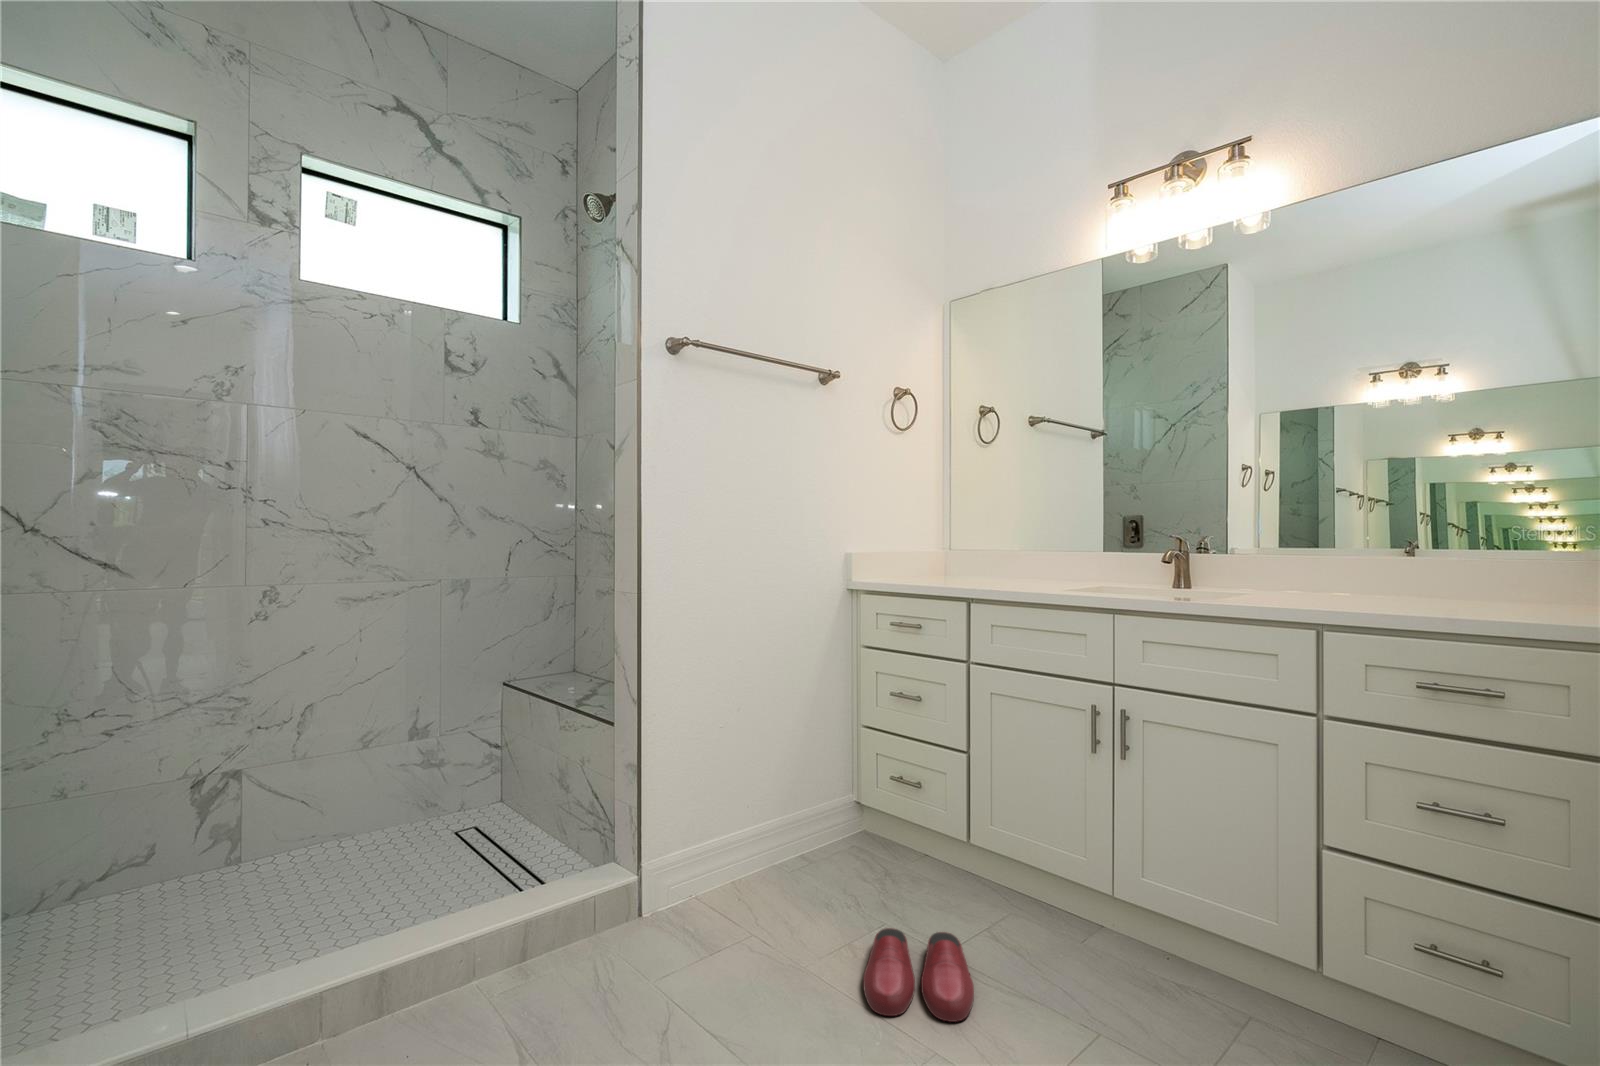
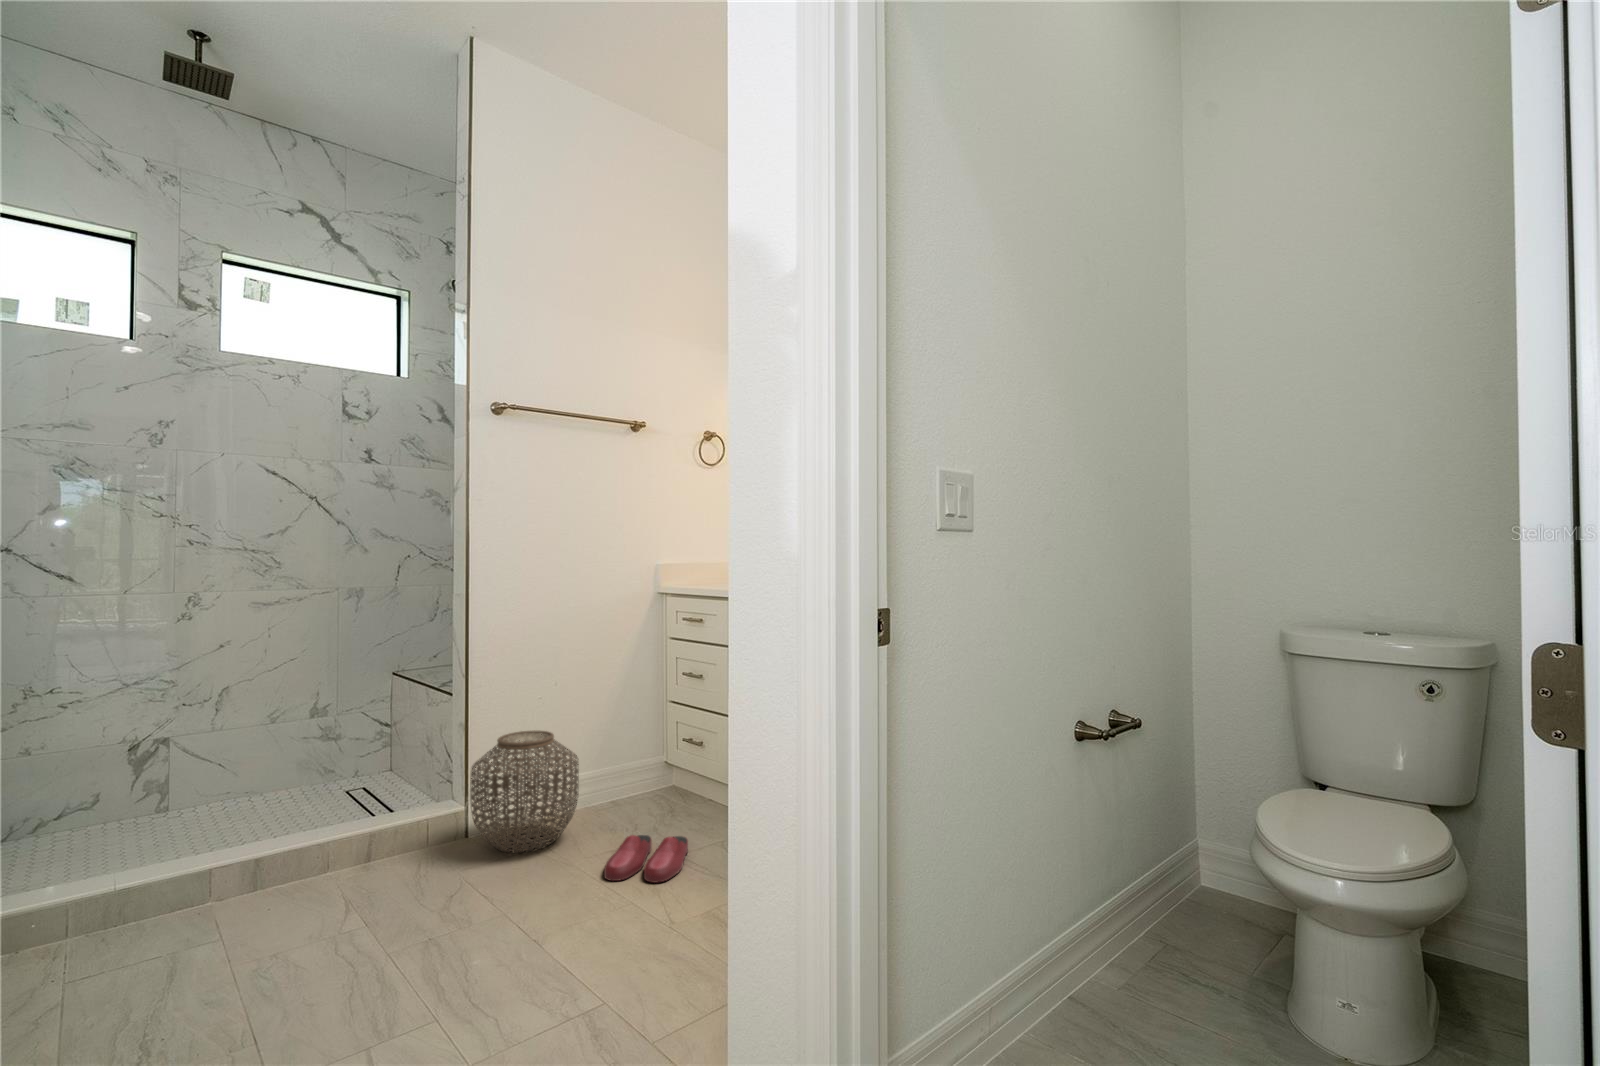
woven basket: none [654,777,794,954] -> present [471,730,579,853]

